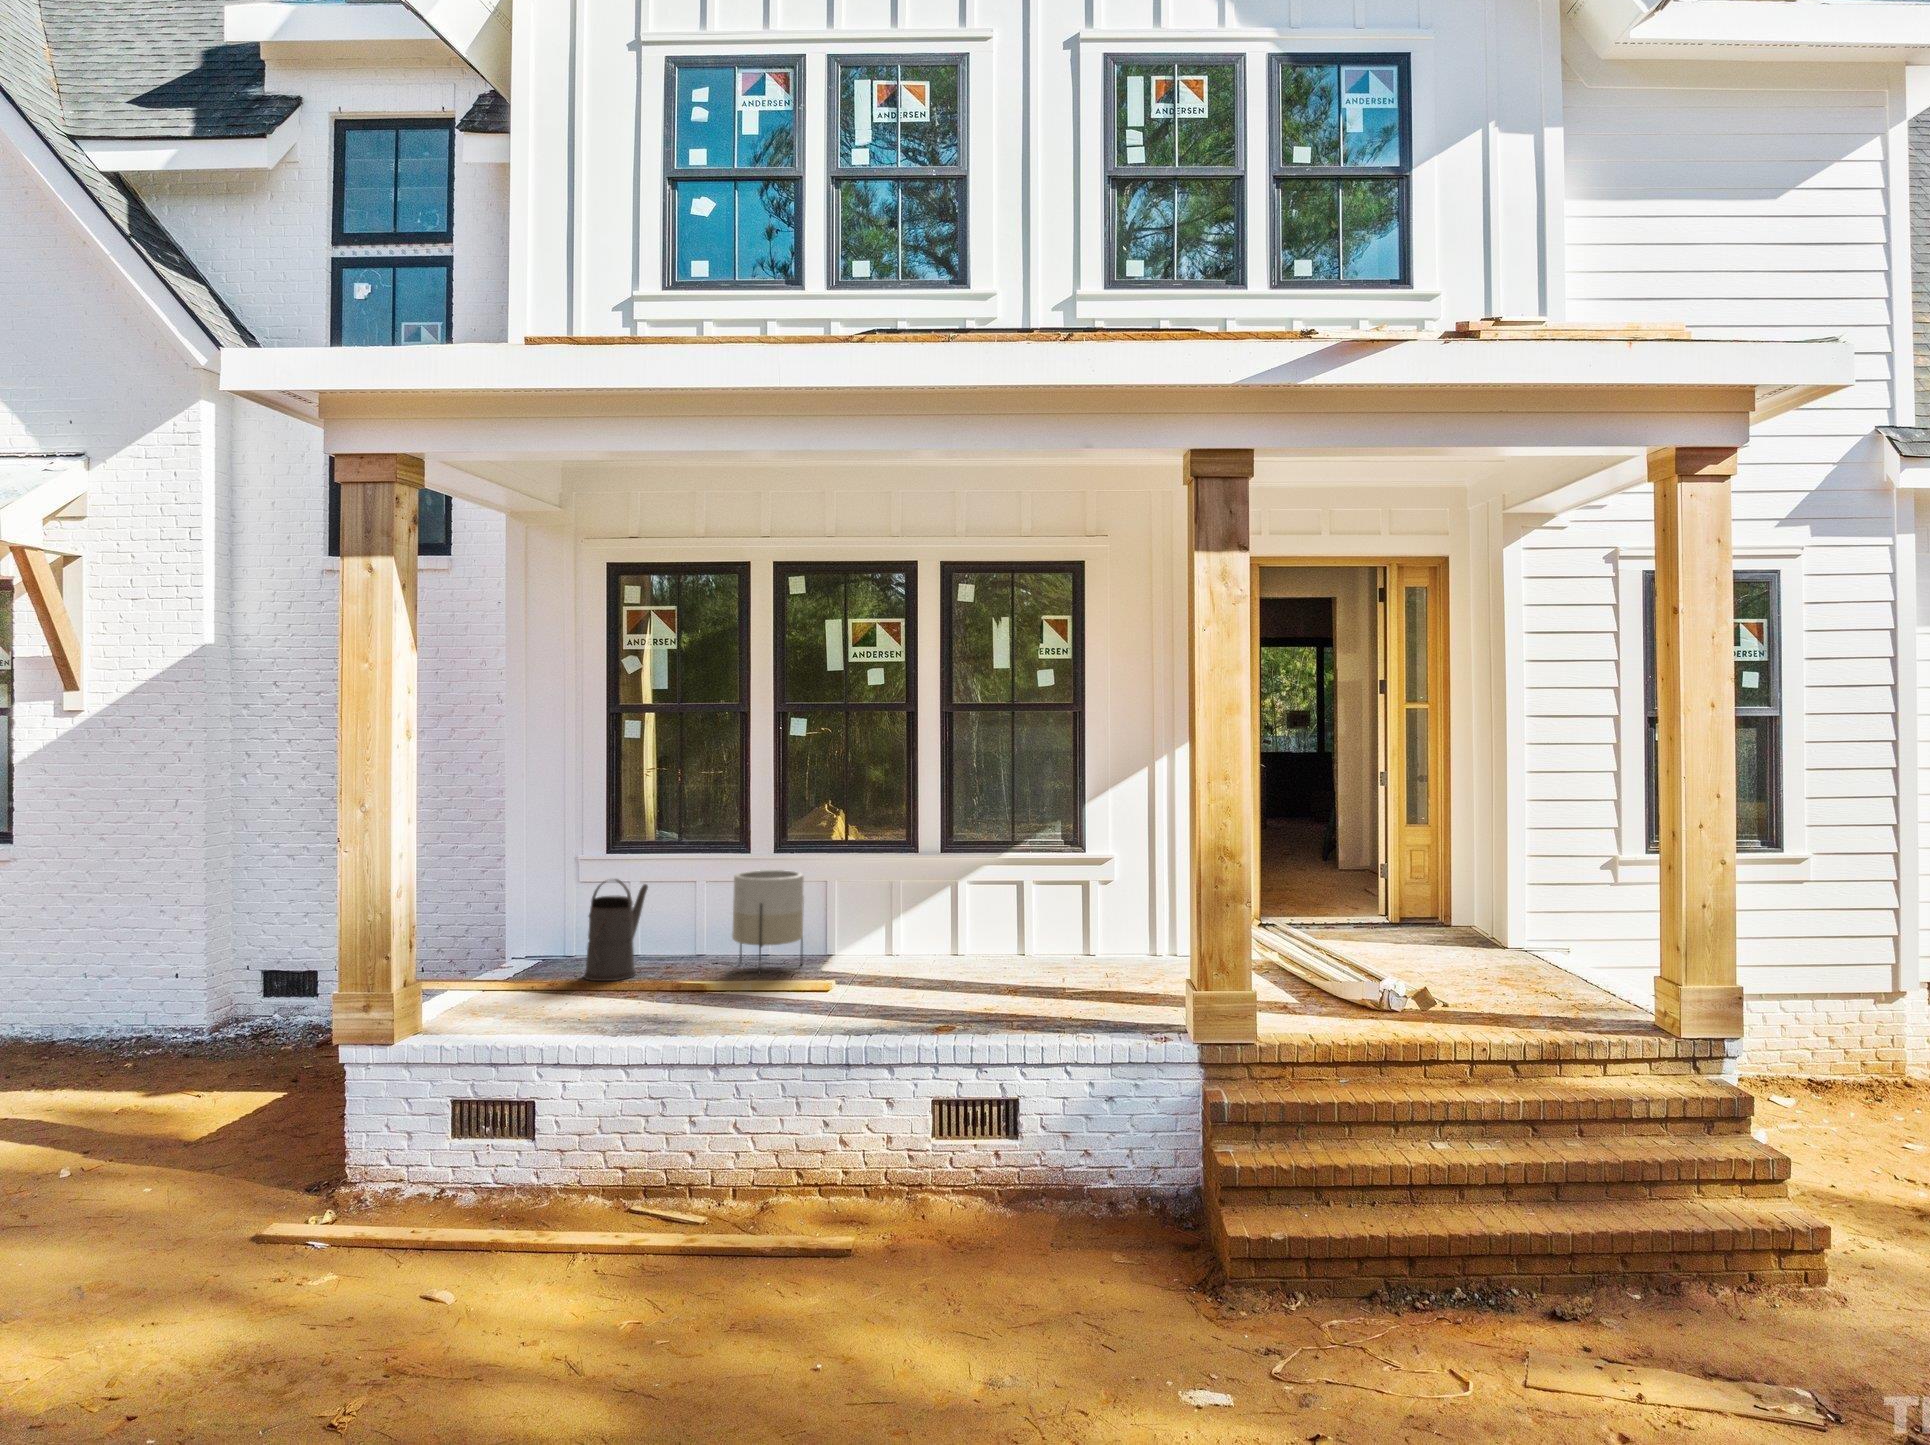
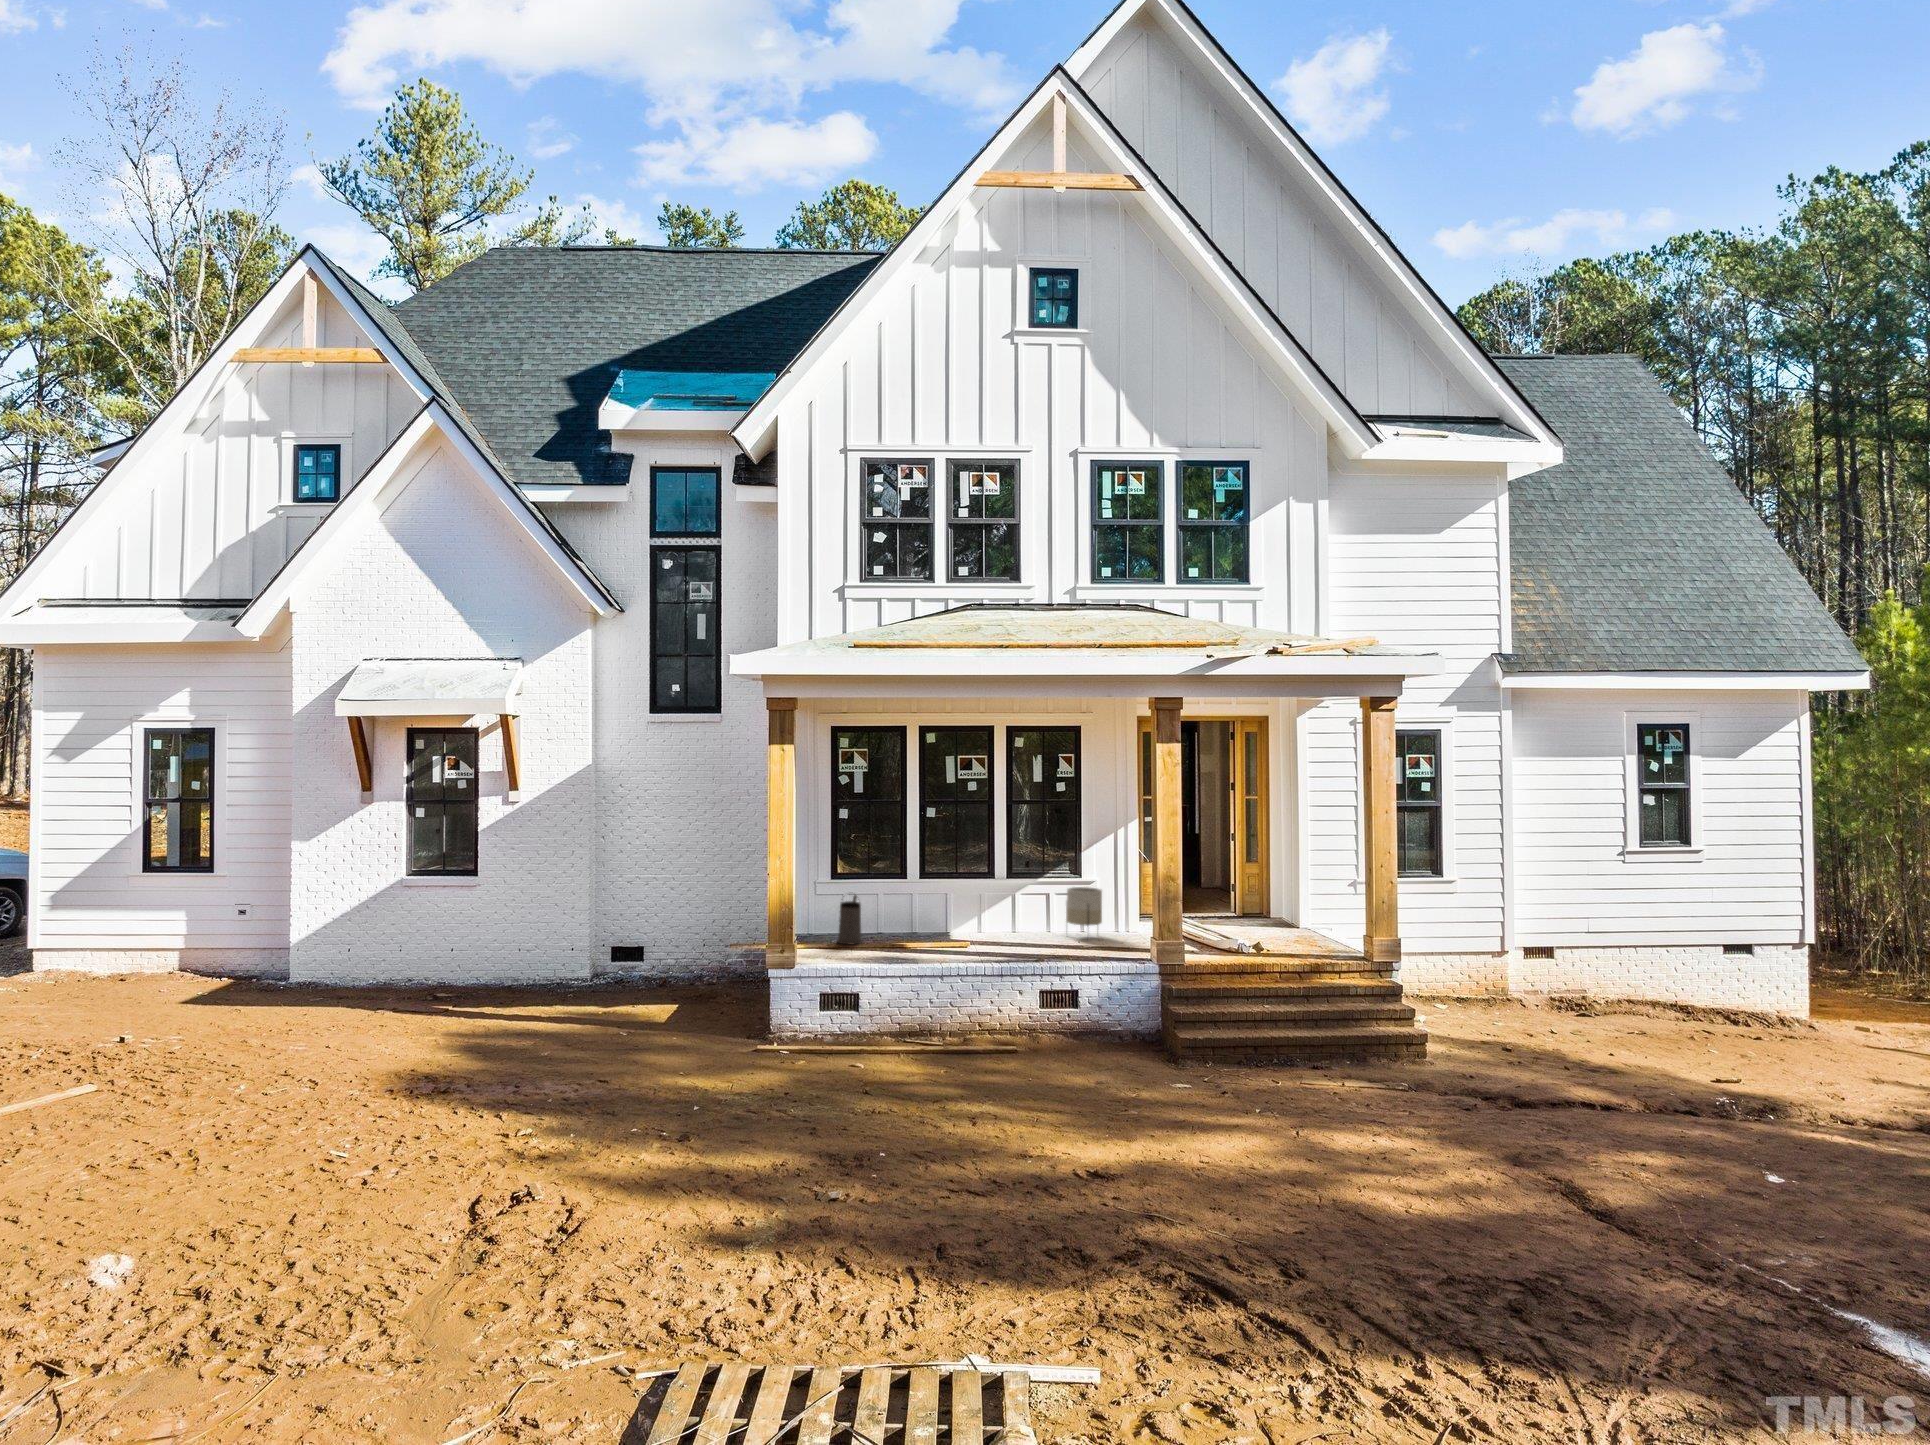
planter: present [732,870,804,974] -> present [1066,887,1102,926]

